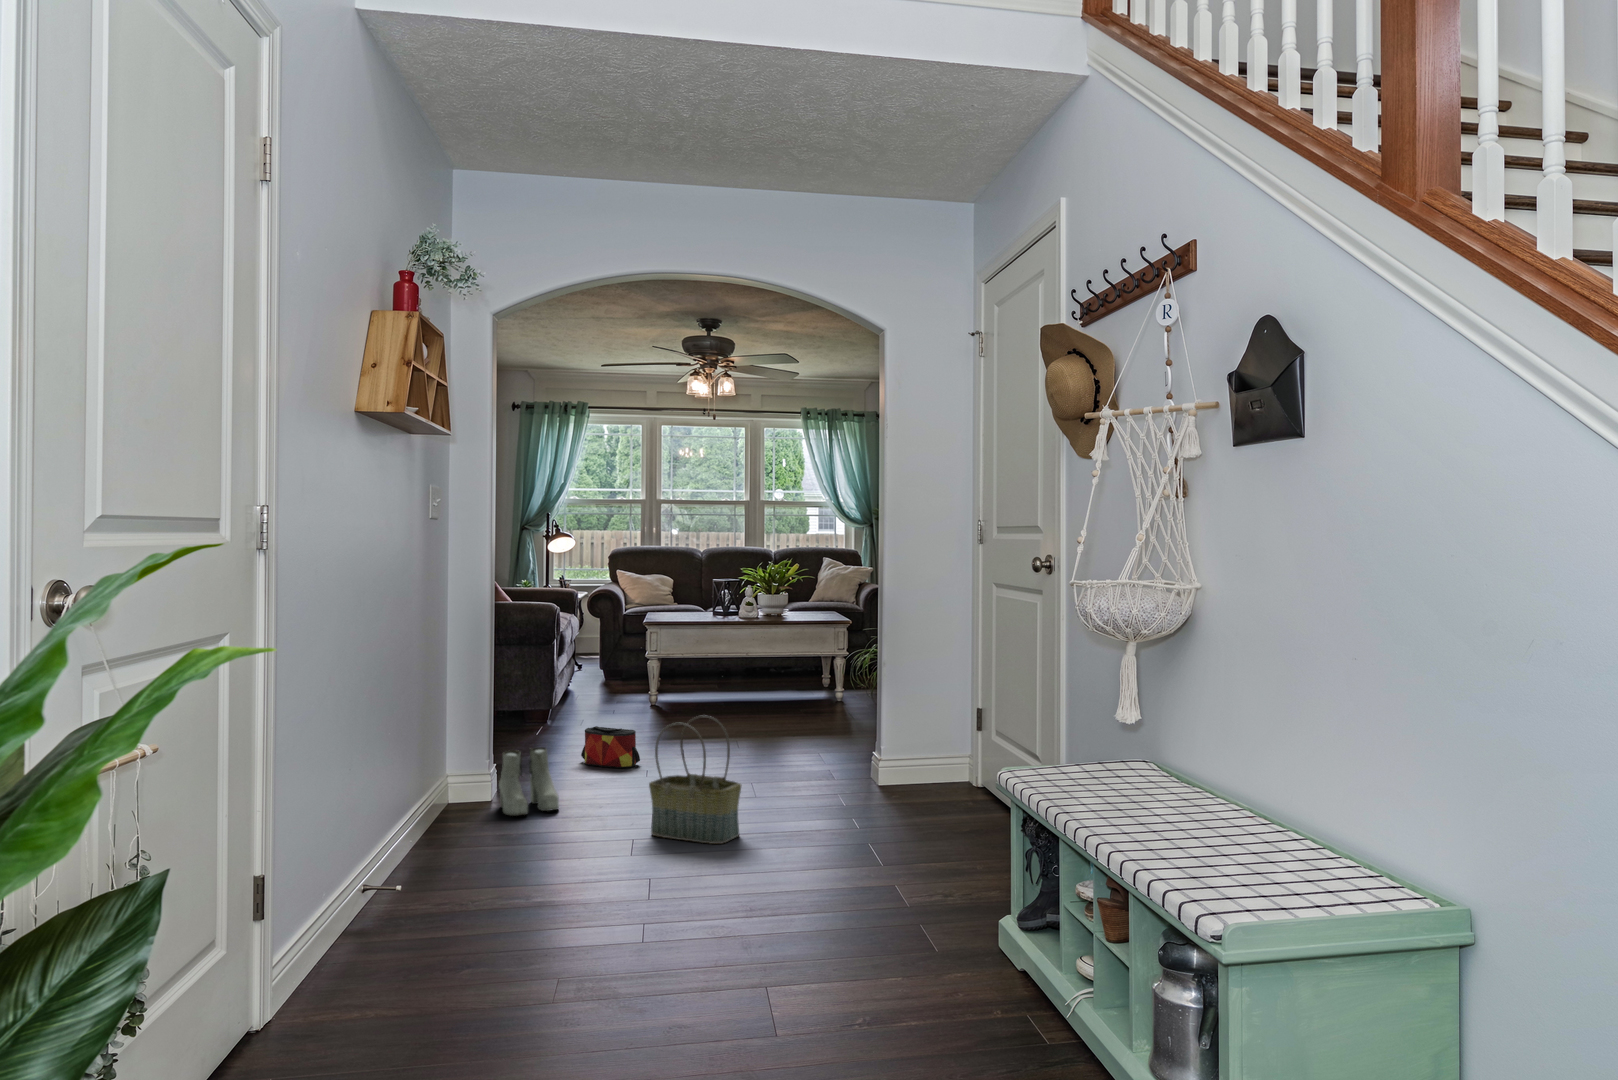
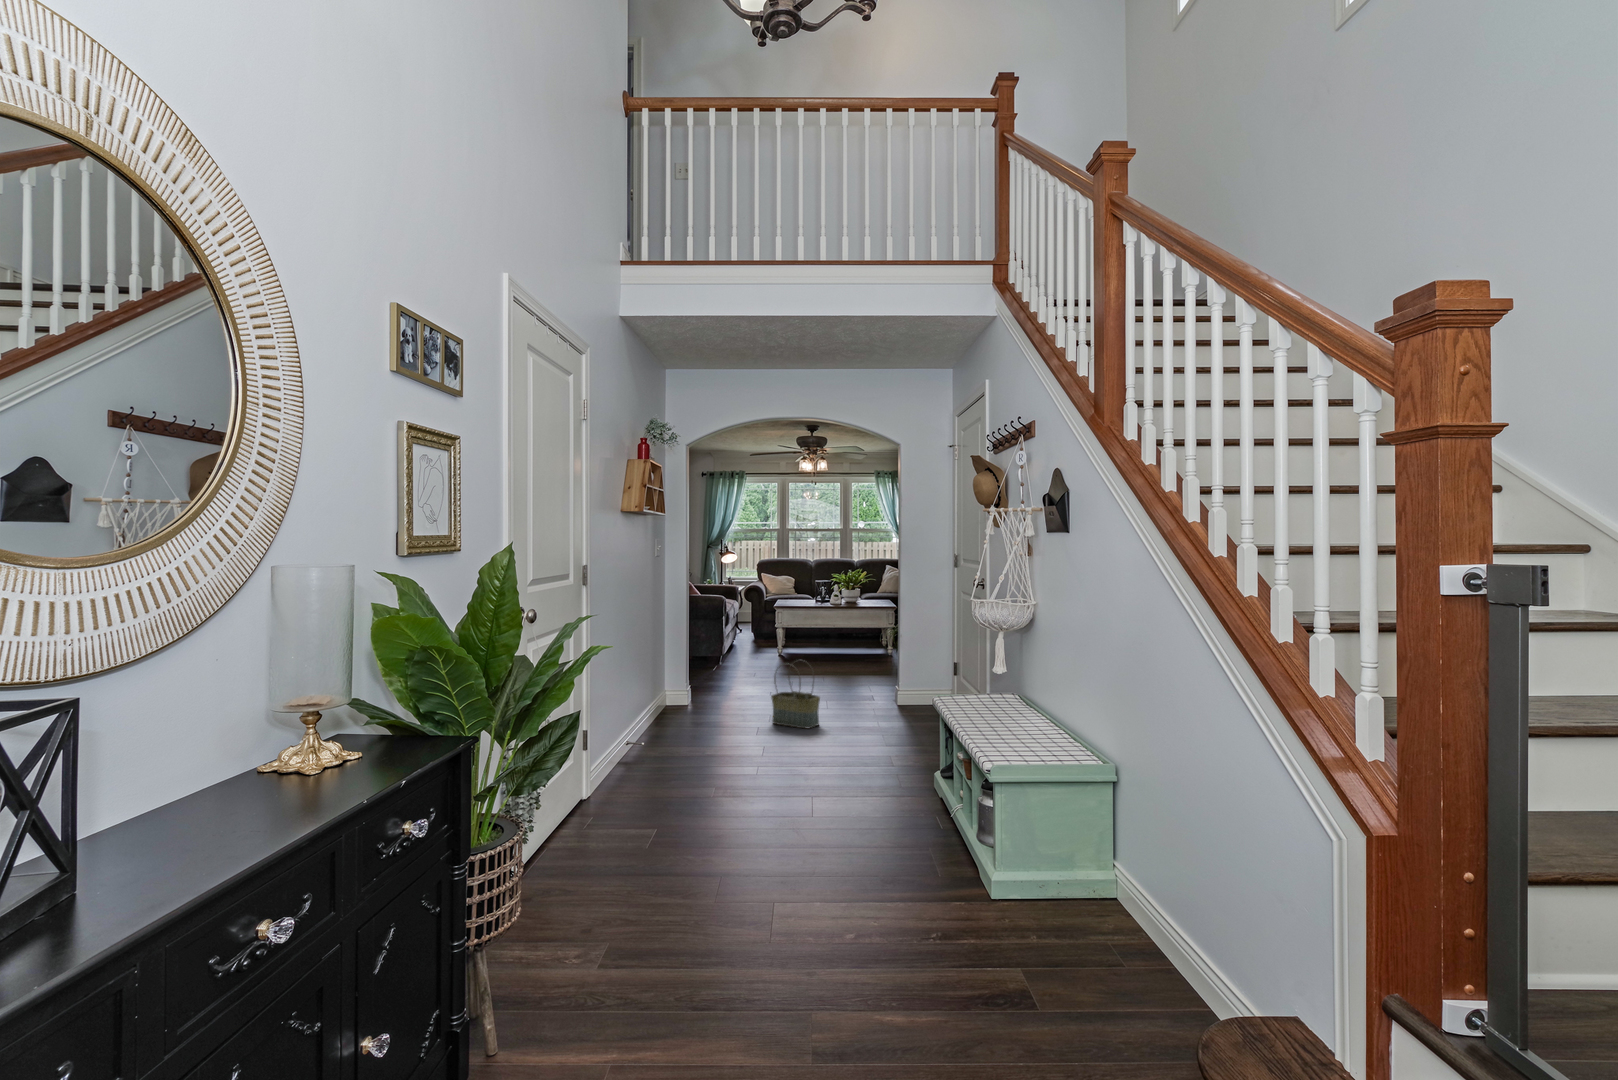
bag: present [581,726,640,768] -> none [738,665,770,689]
boots: present [499,747,559,816] -> none [693,676,725,712]

